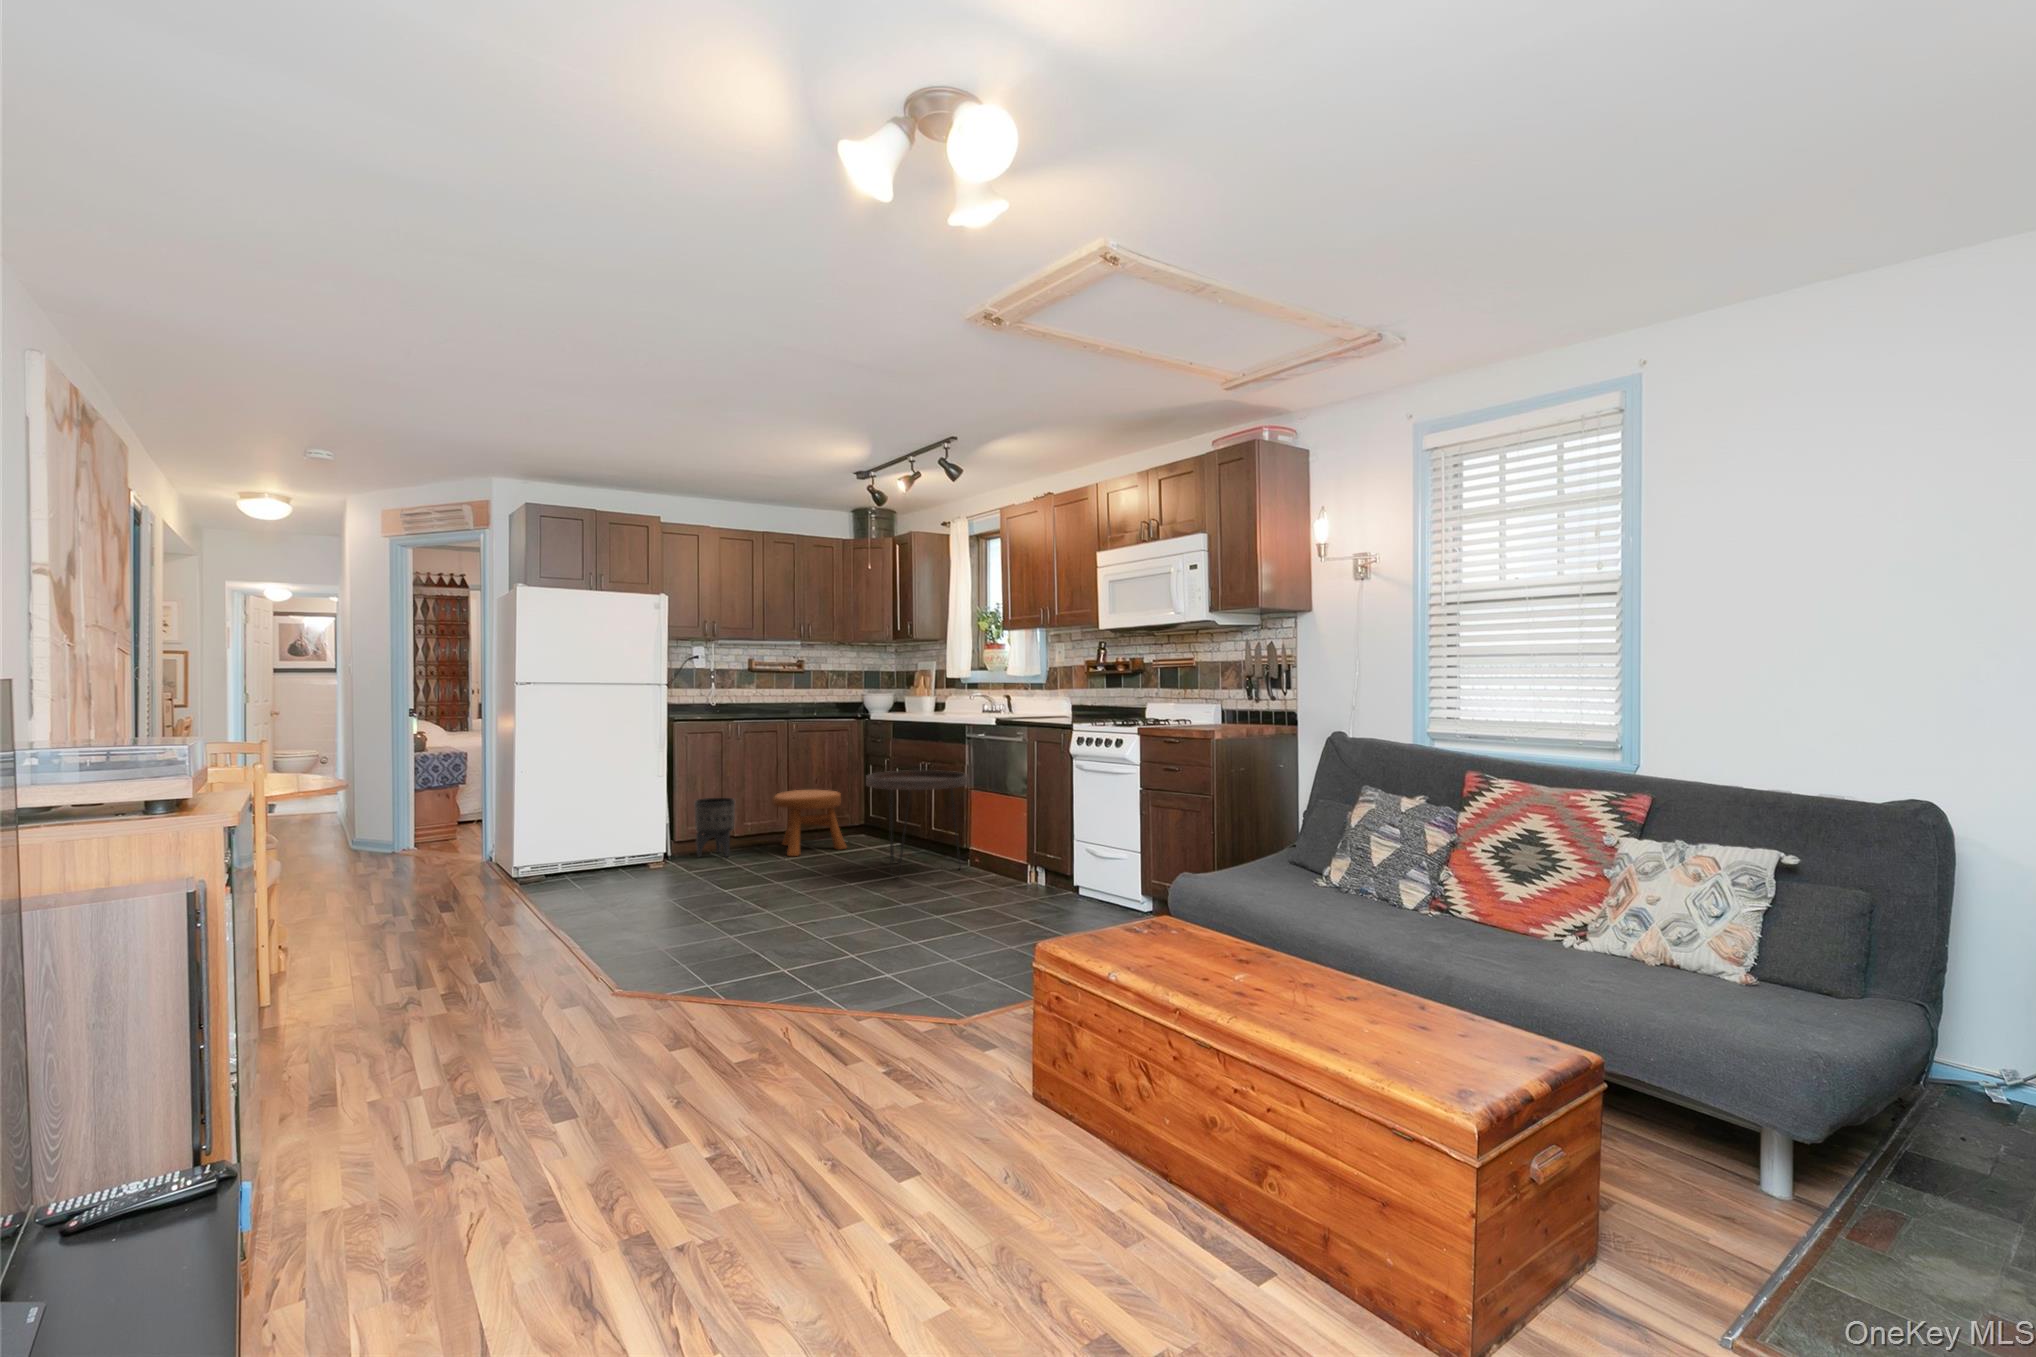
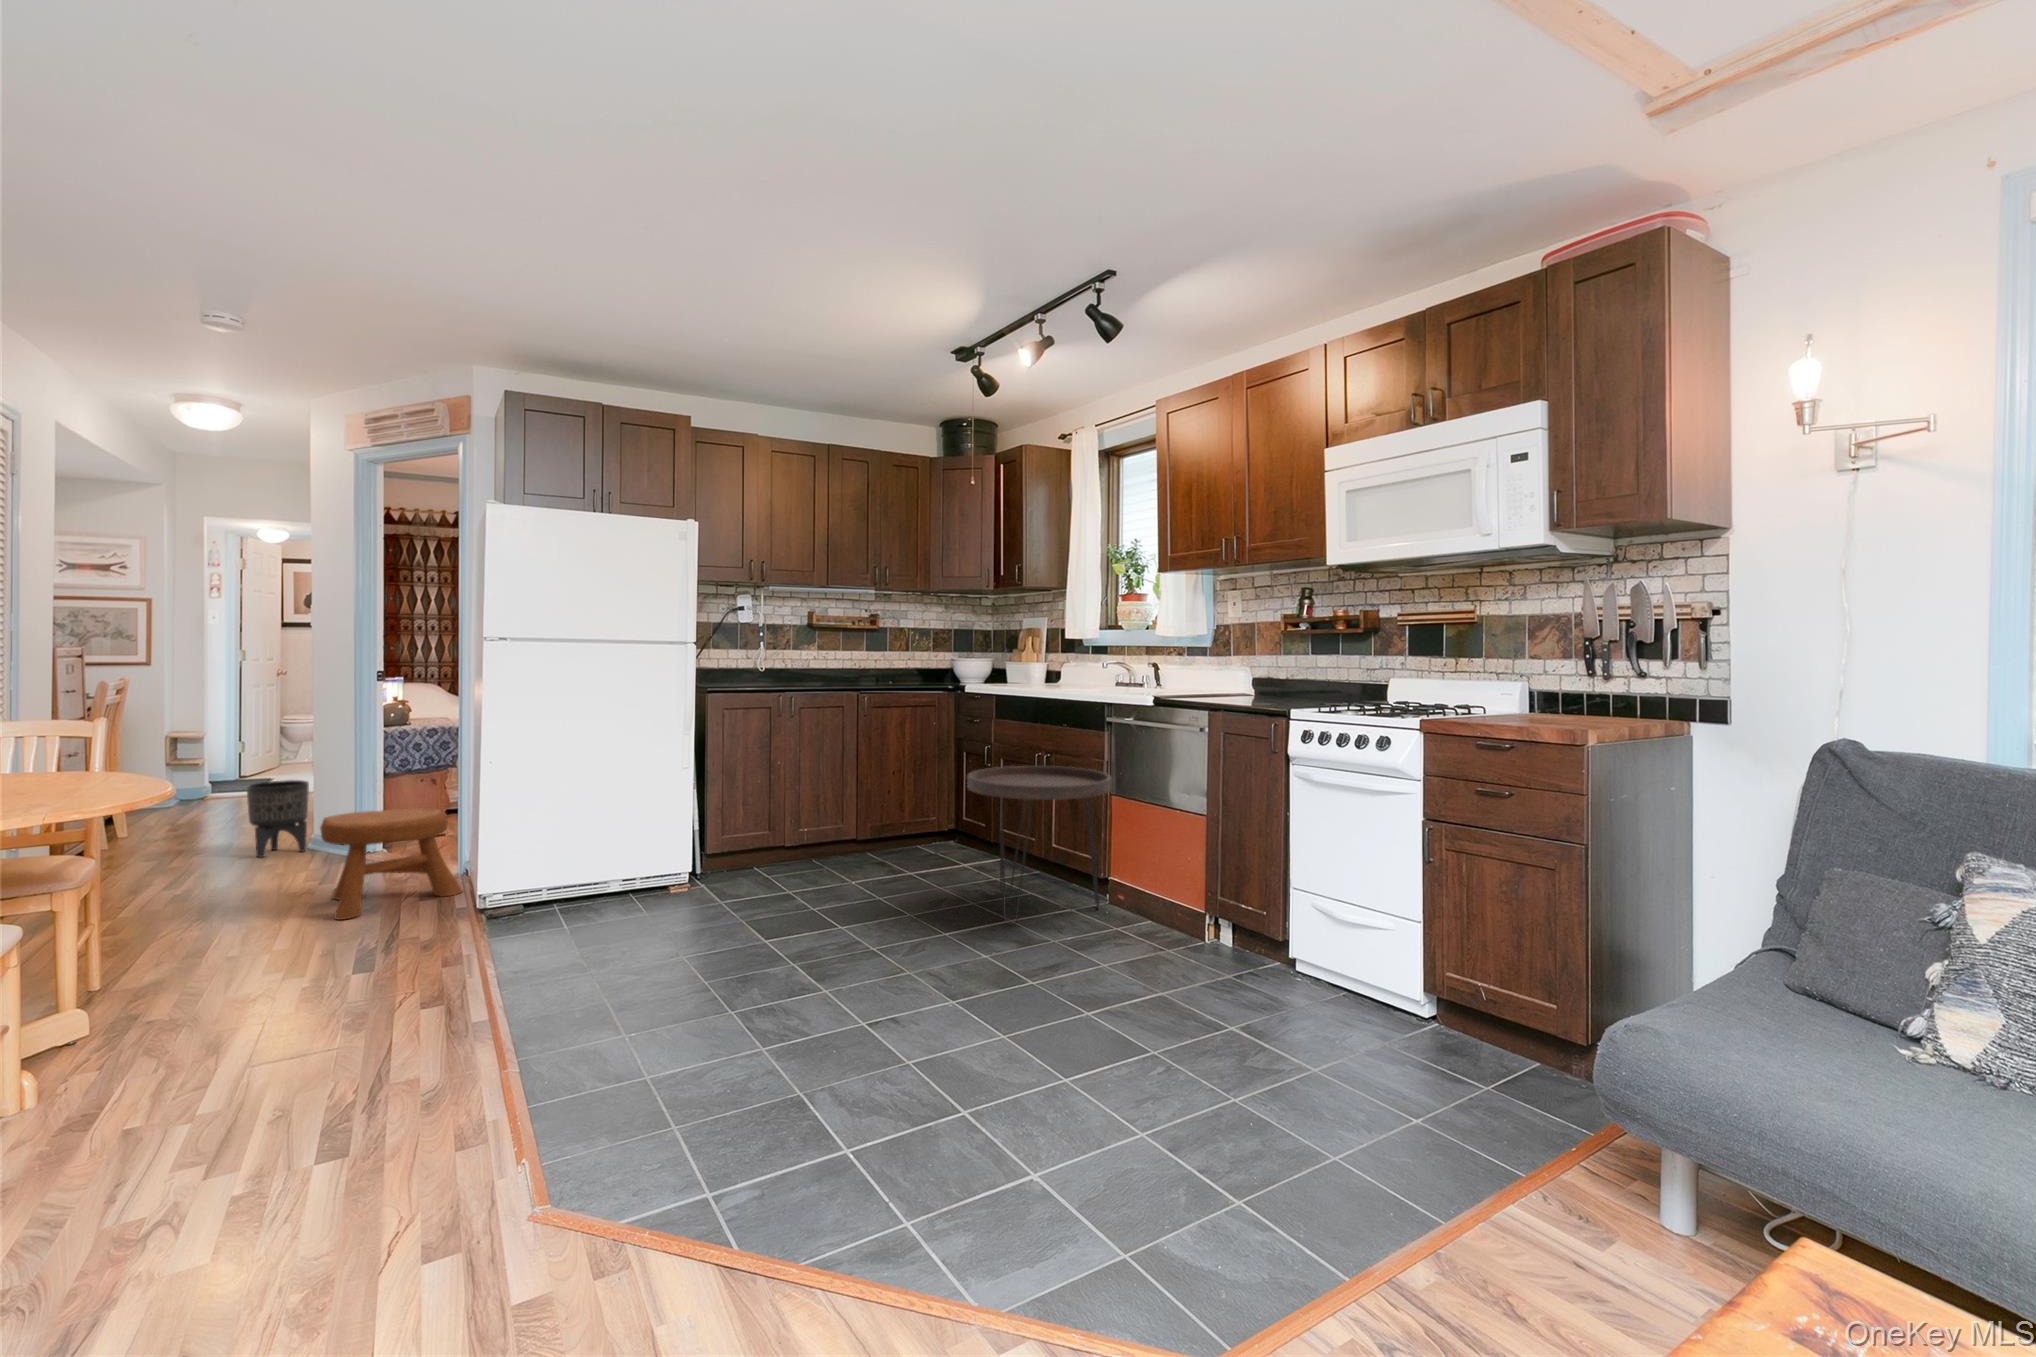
stool: present [772,790,846,856] -> present [320,808,463,920]
planter: present [694,798,735,857] -> present [247,780,309,857]

